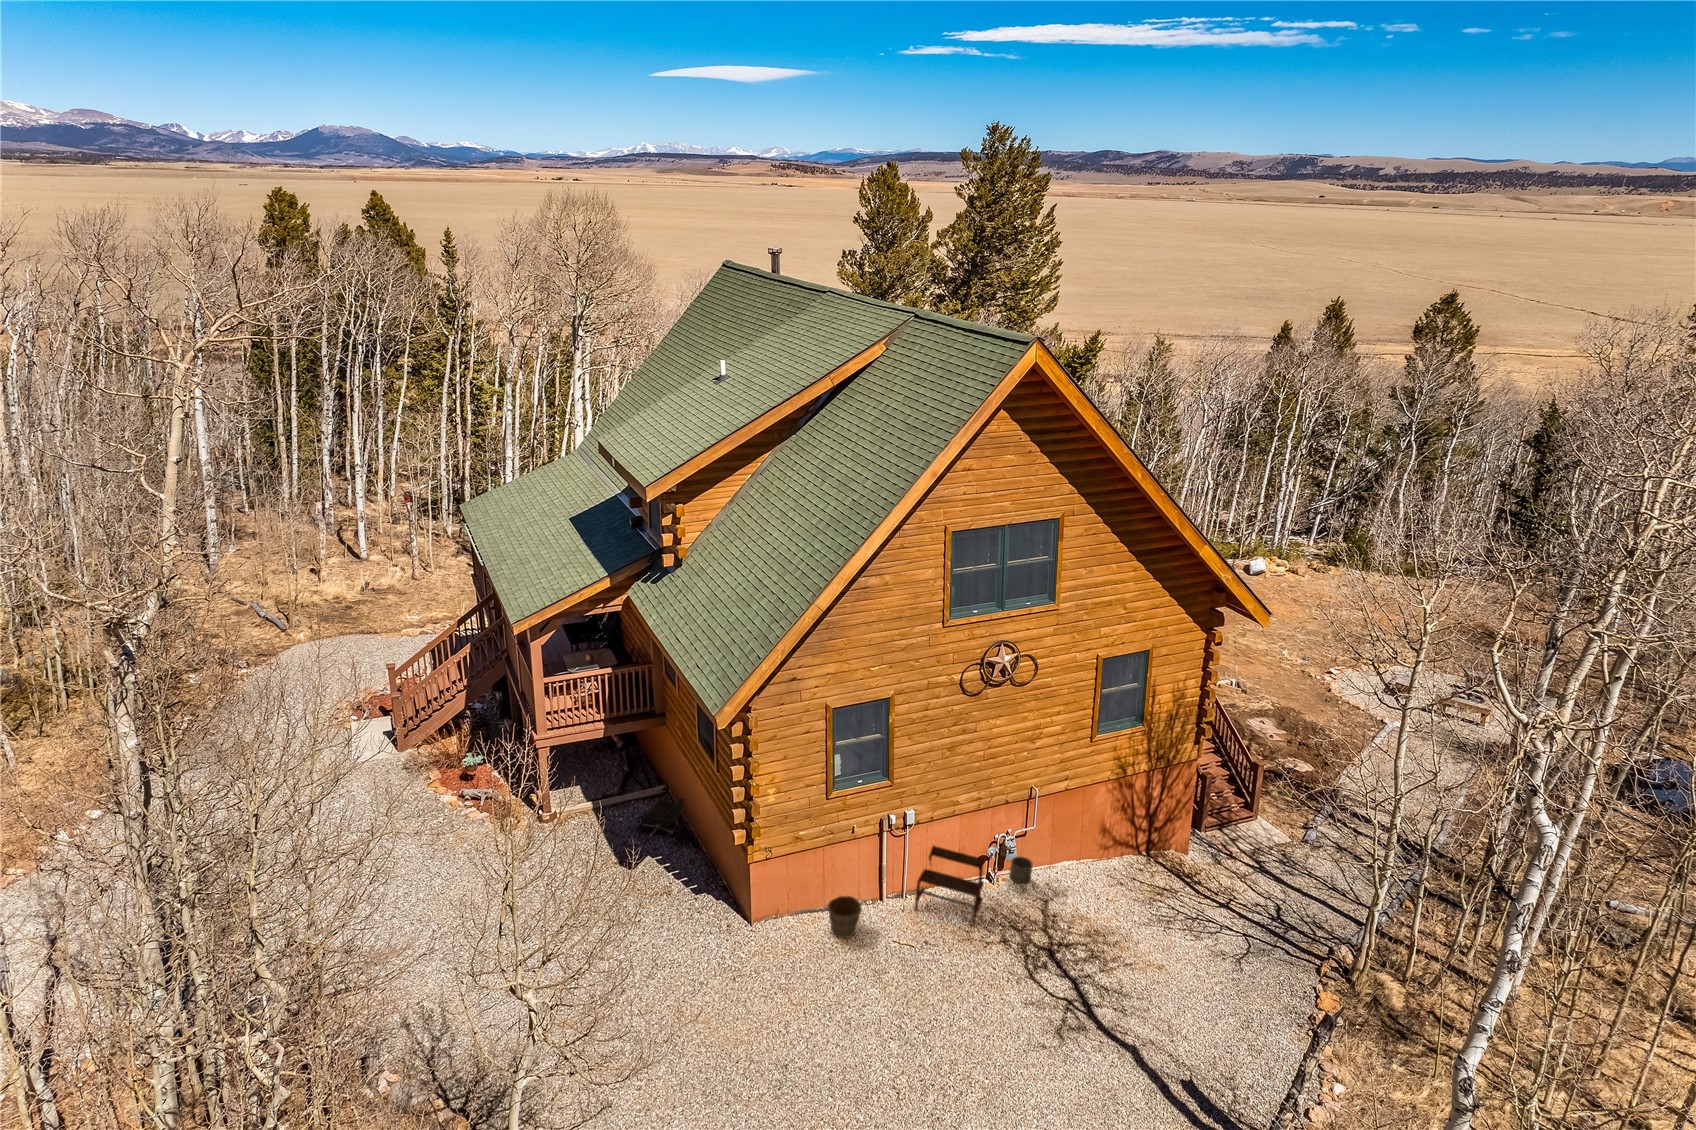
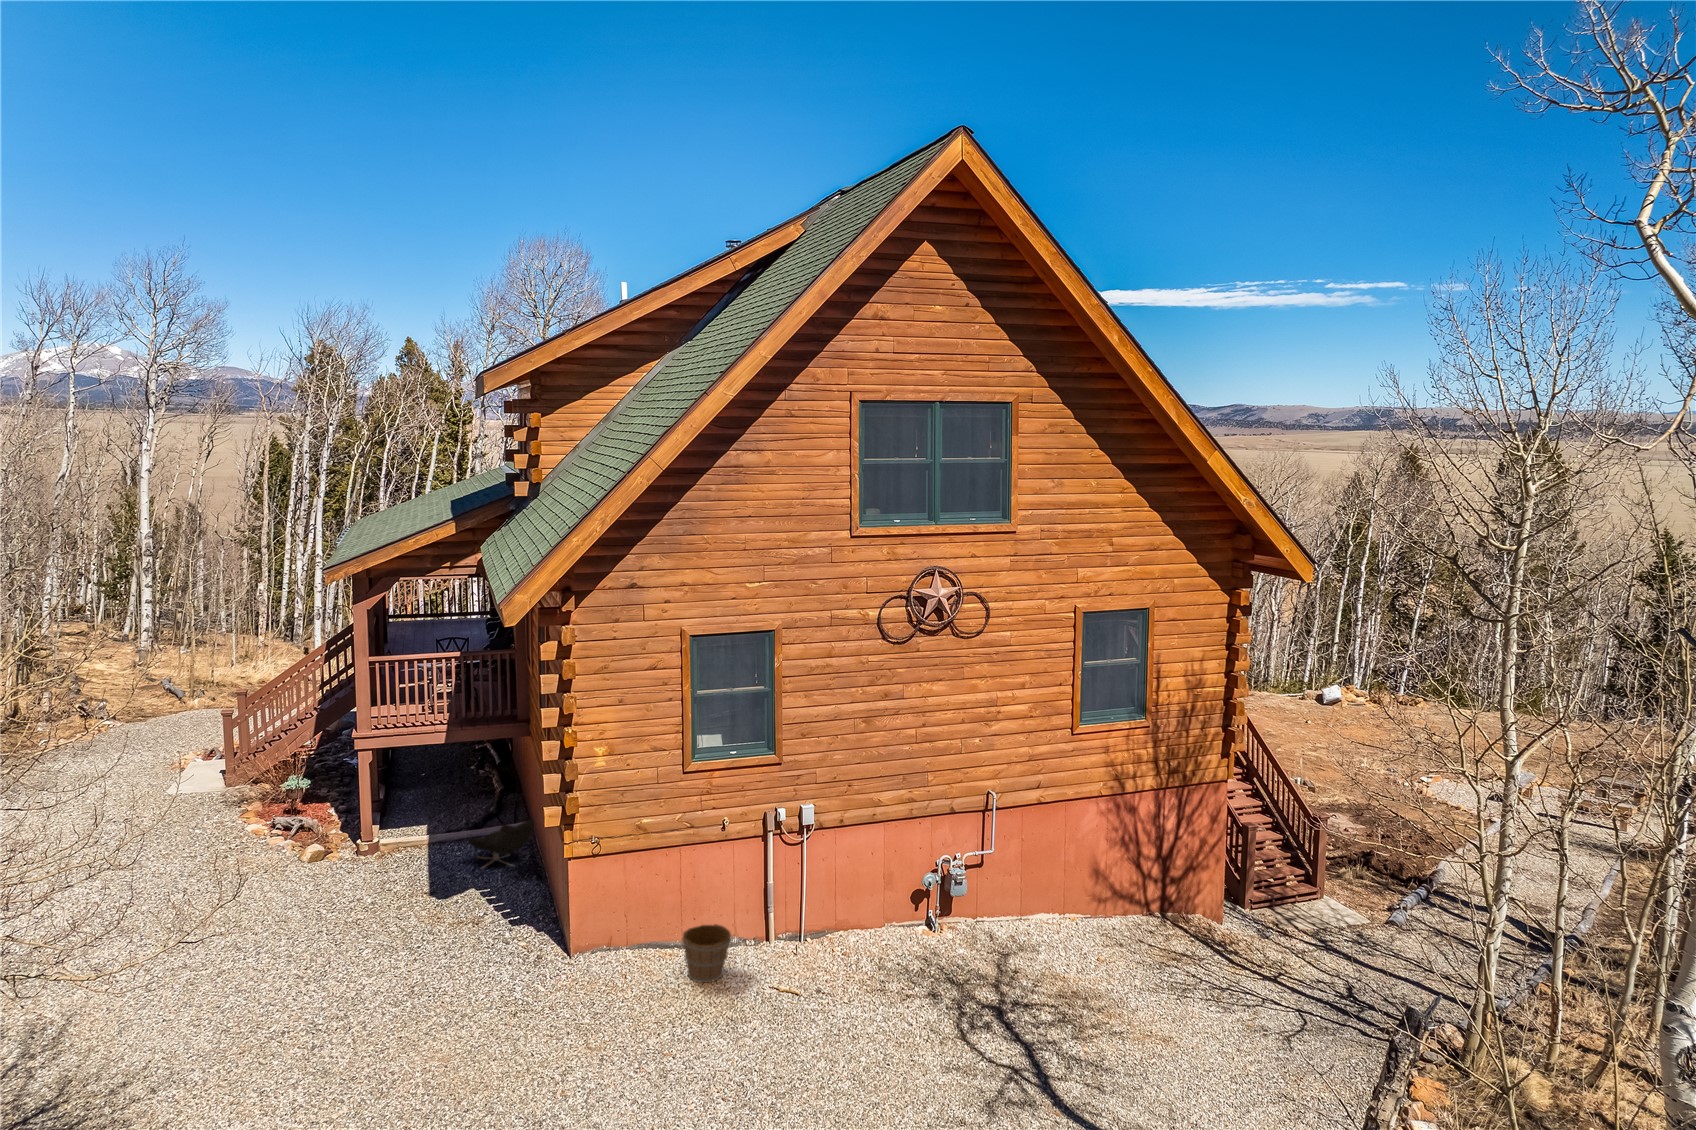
bench: present [914,845,984,927] -> none [815,864,914,980]
planter: present [1009,857,1033,885] -> none [956,895,989,947]

